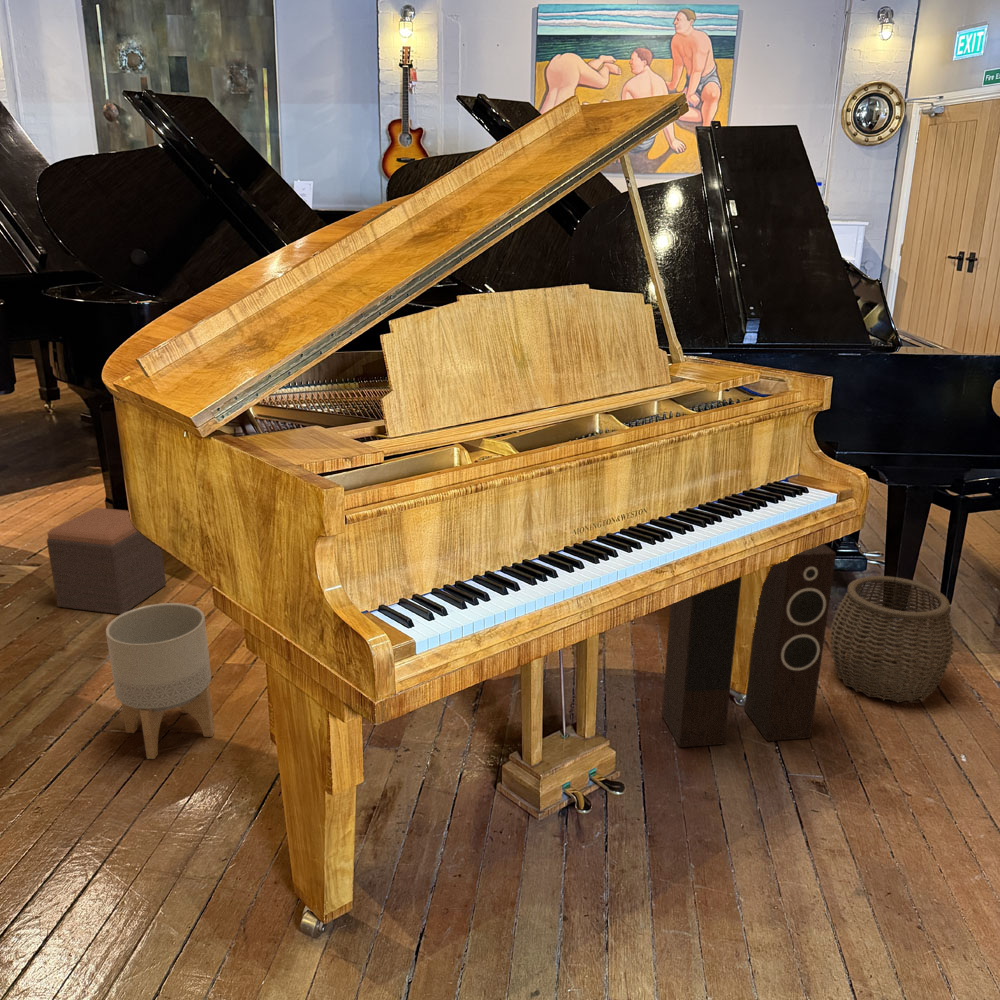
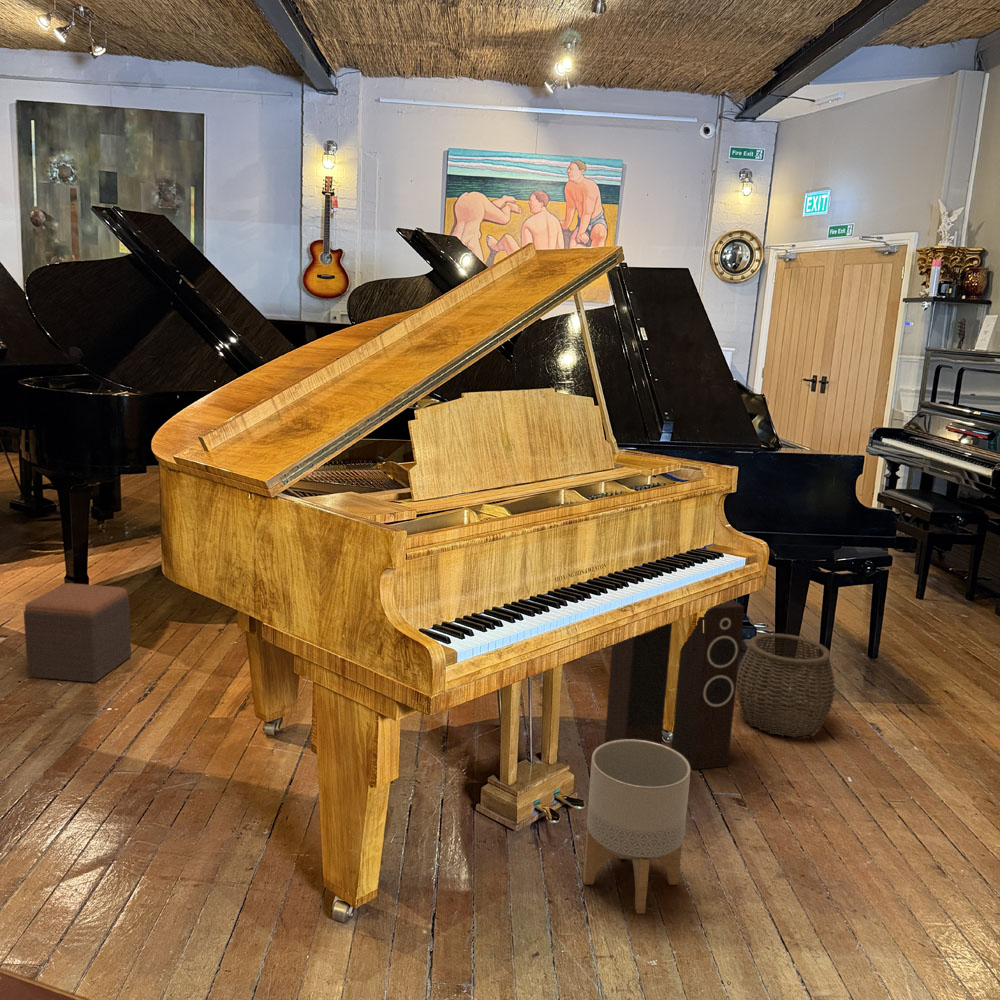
planter: present [106,603,215,759] -> present [583,739,691,913]

